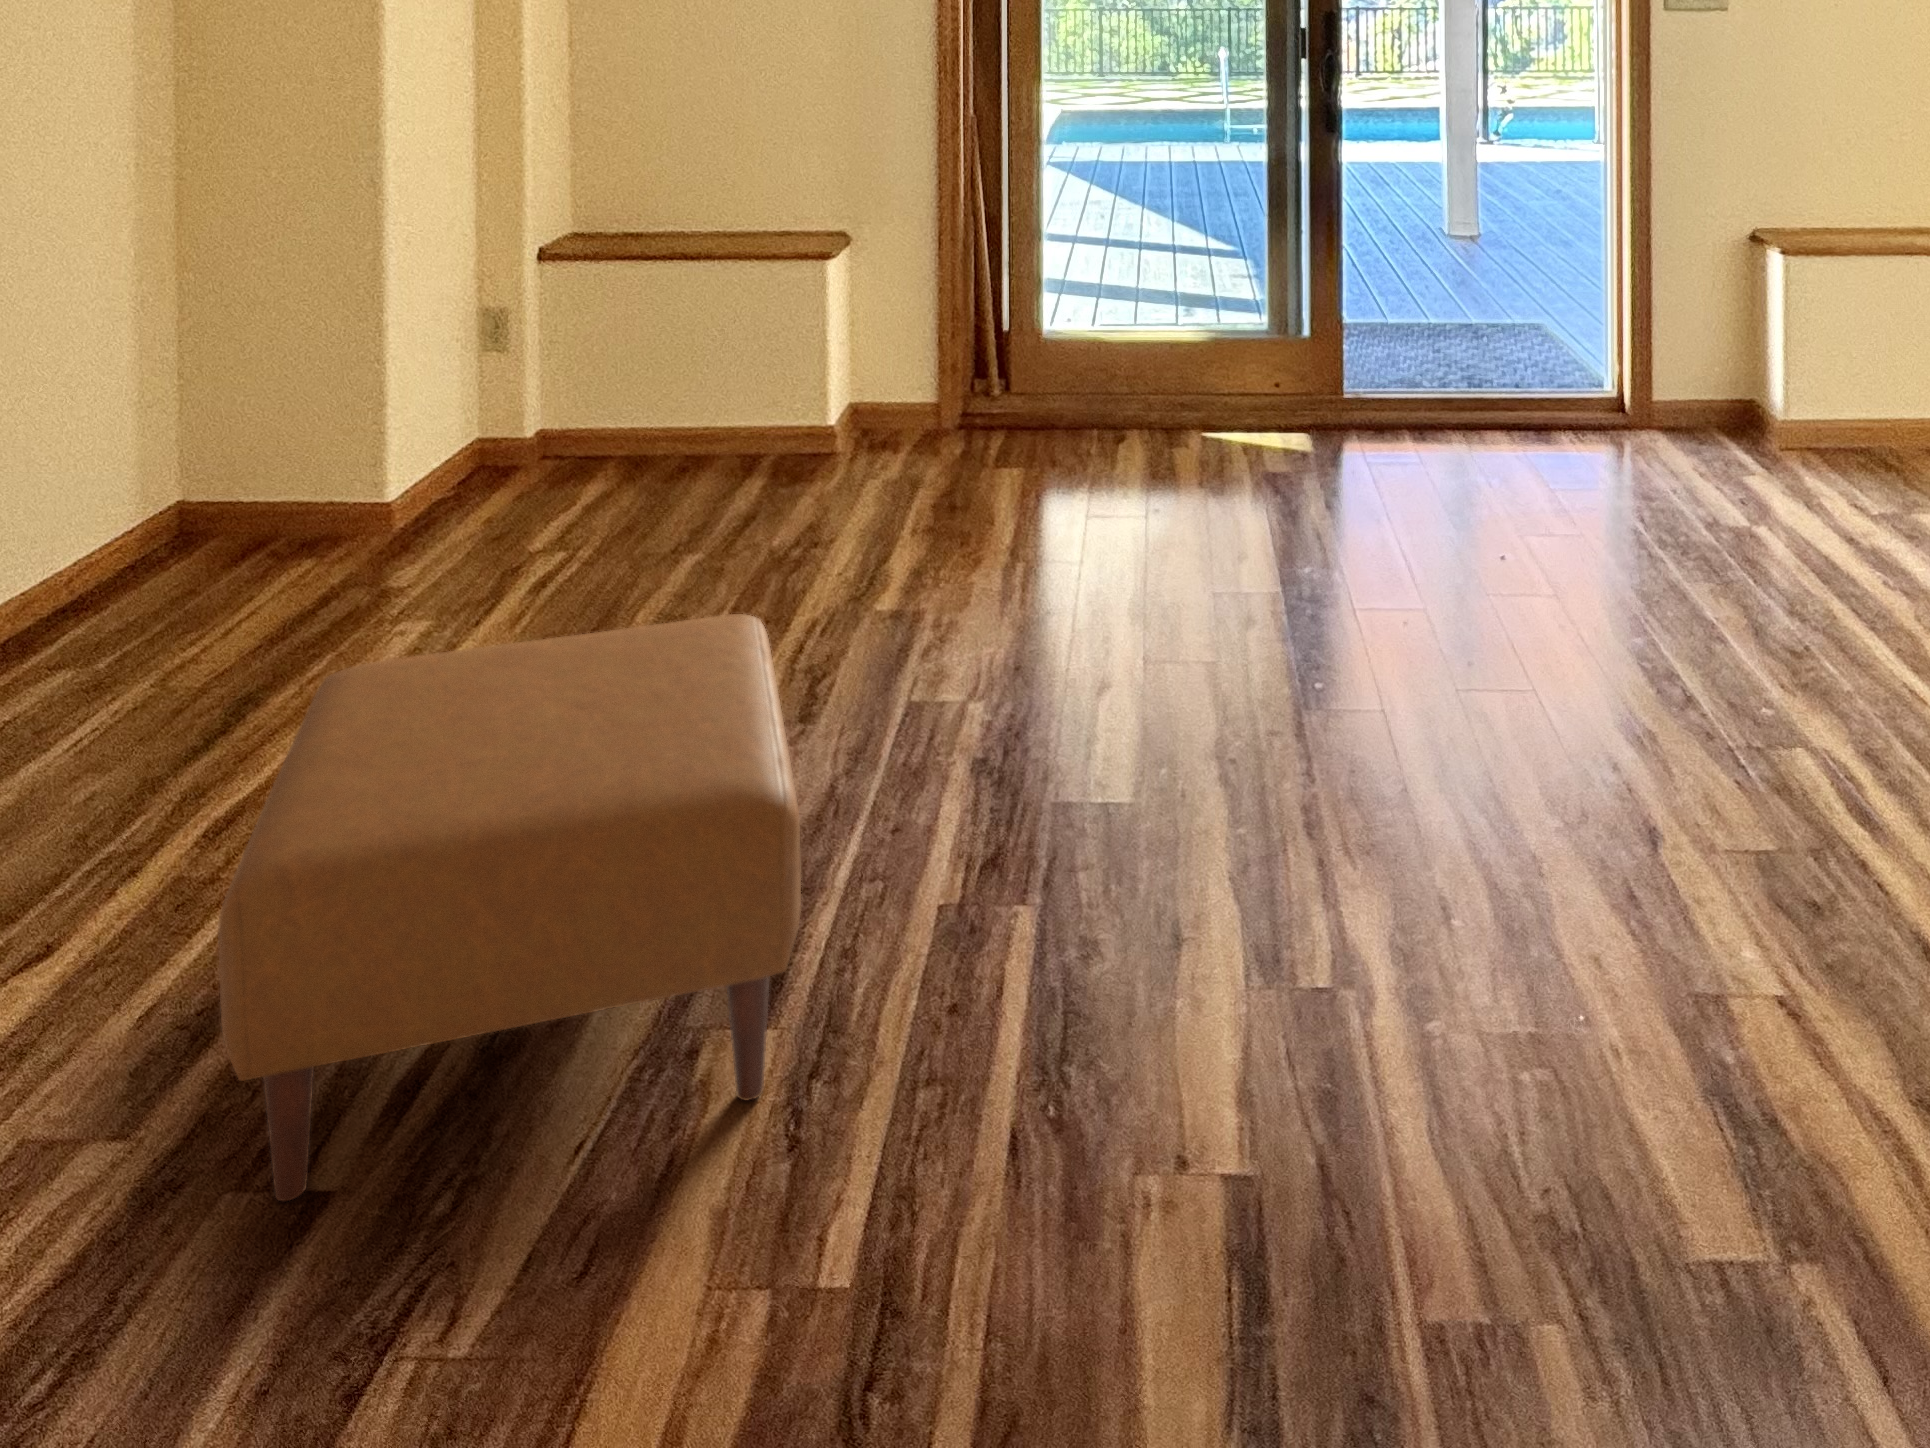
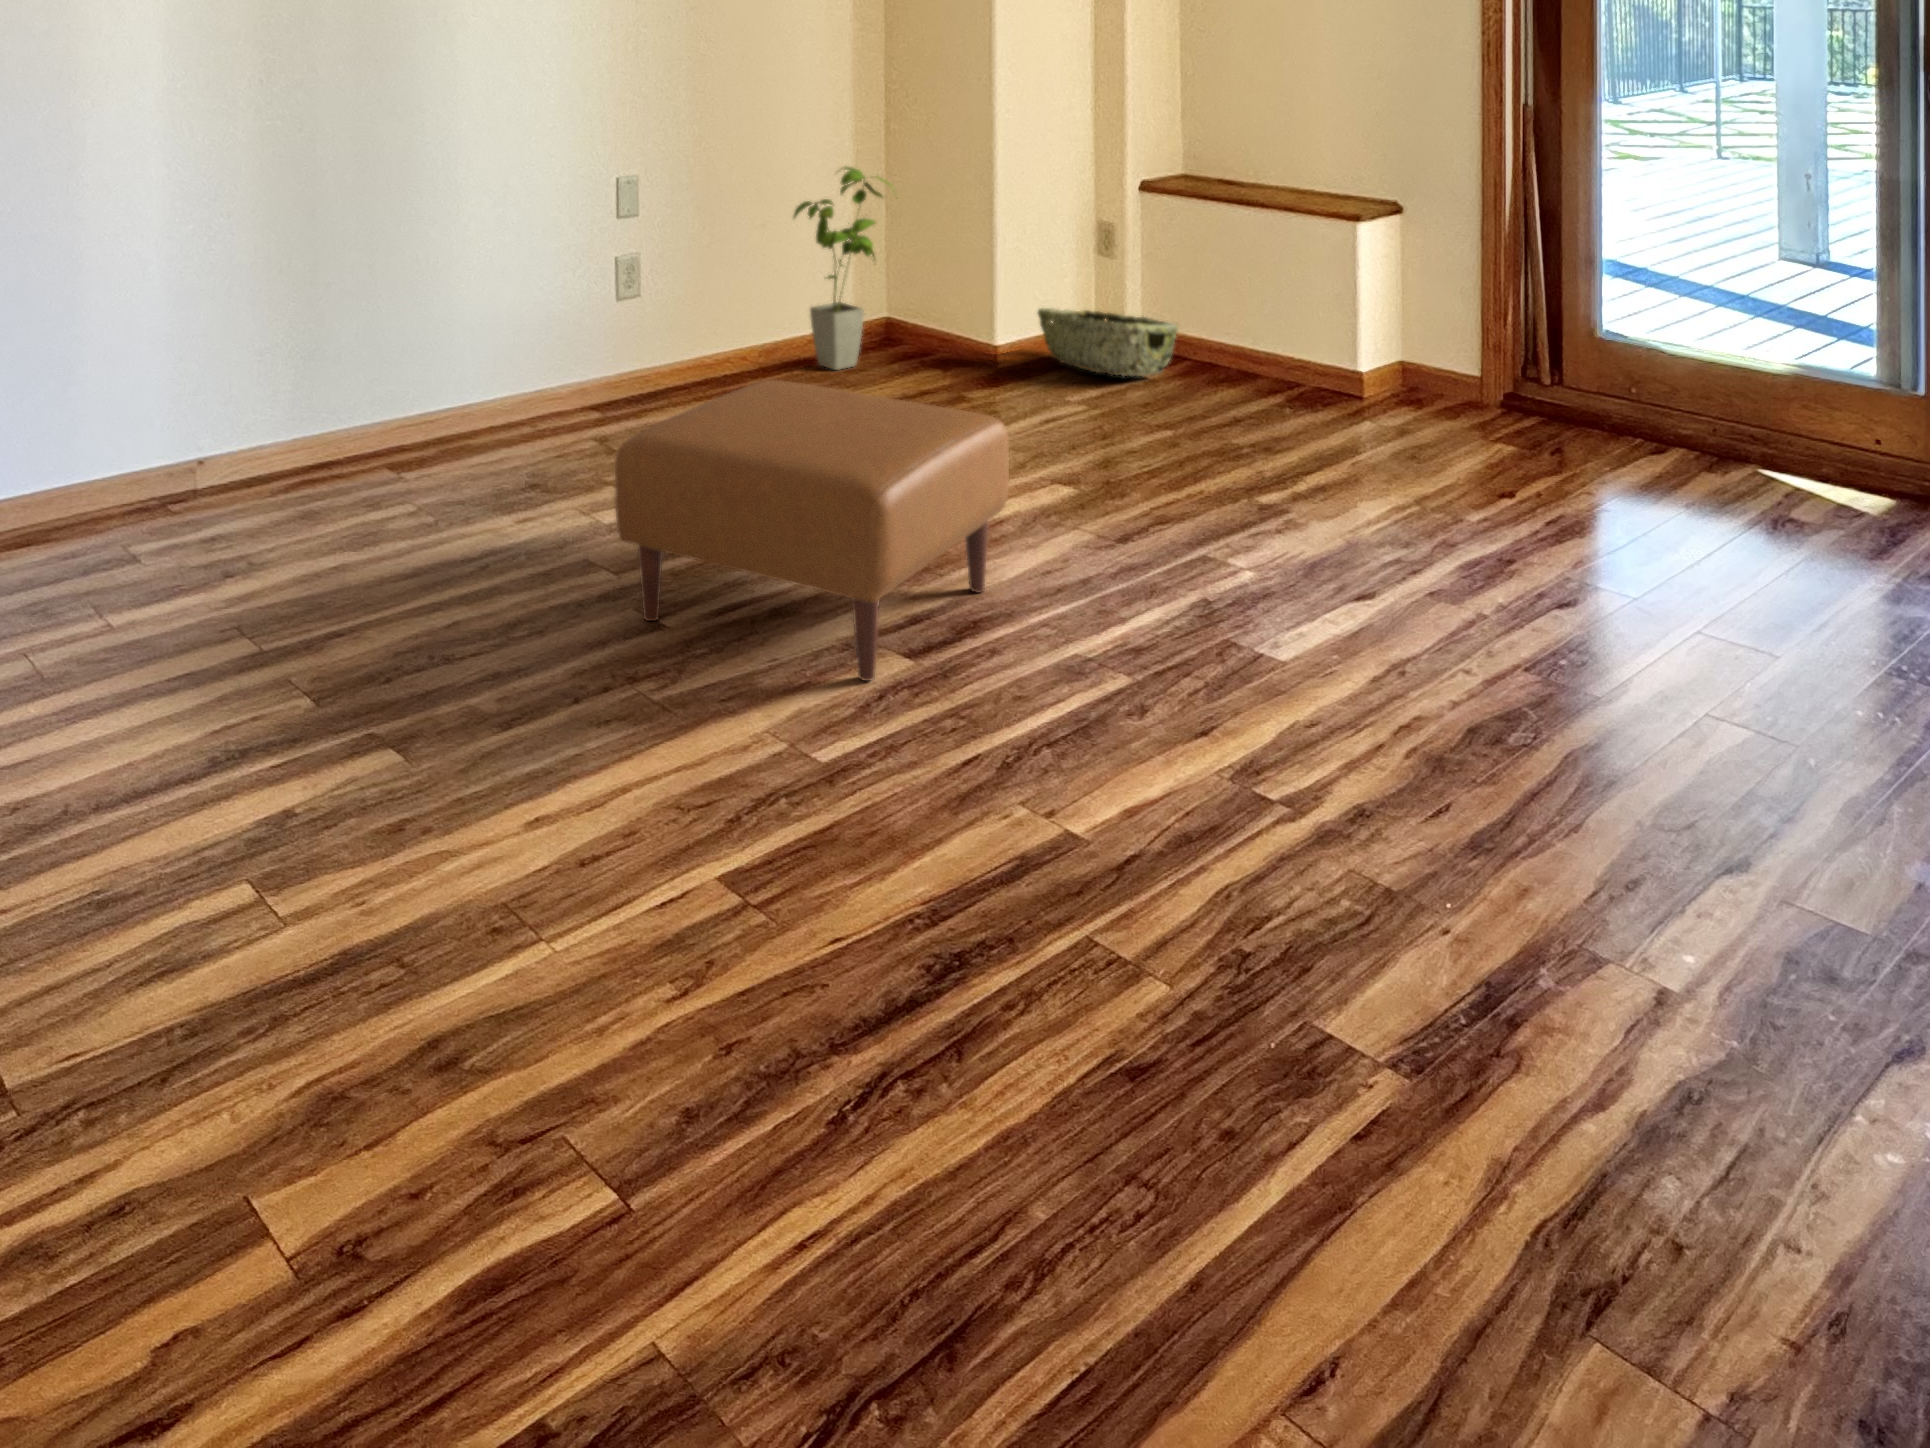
house plant: none [76,295,256,608] -> present [794,167,898,370]
woven basket: none [442,419,630,504] -> present [1038,308,1178,376]

